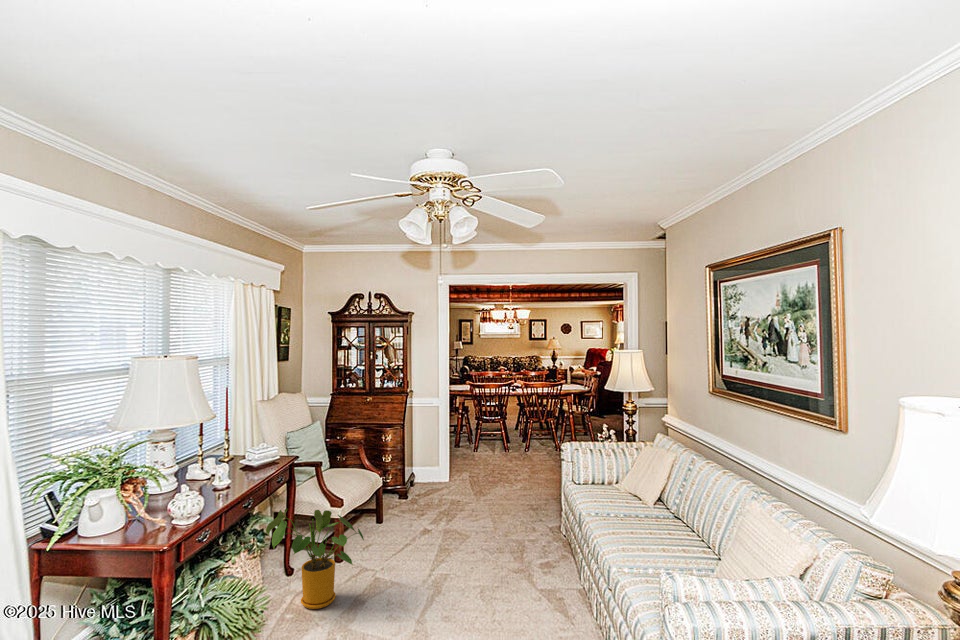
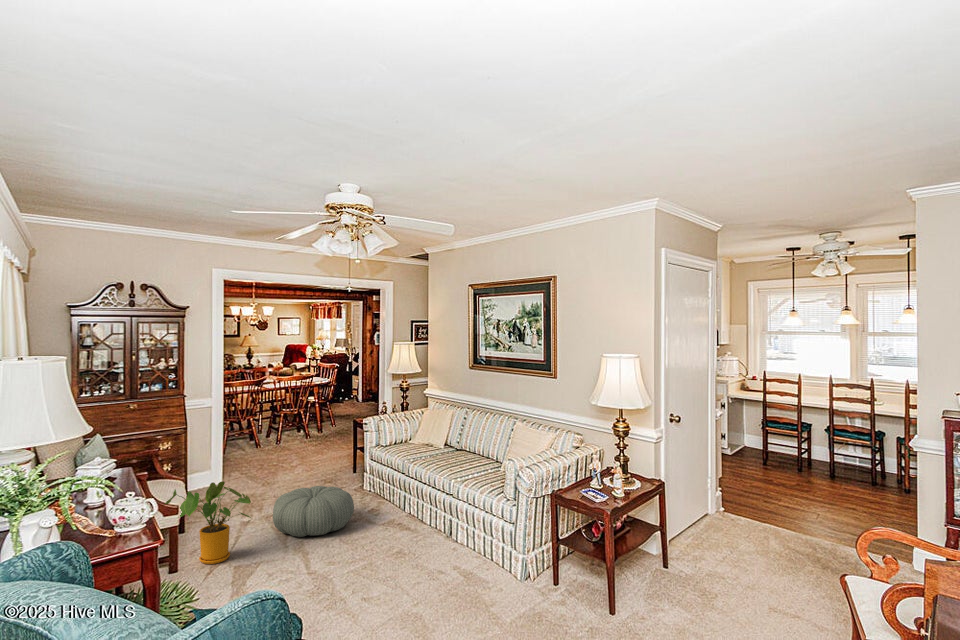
pouf: none [402,527,503,603] -> present [273,486,354,537]

